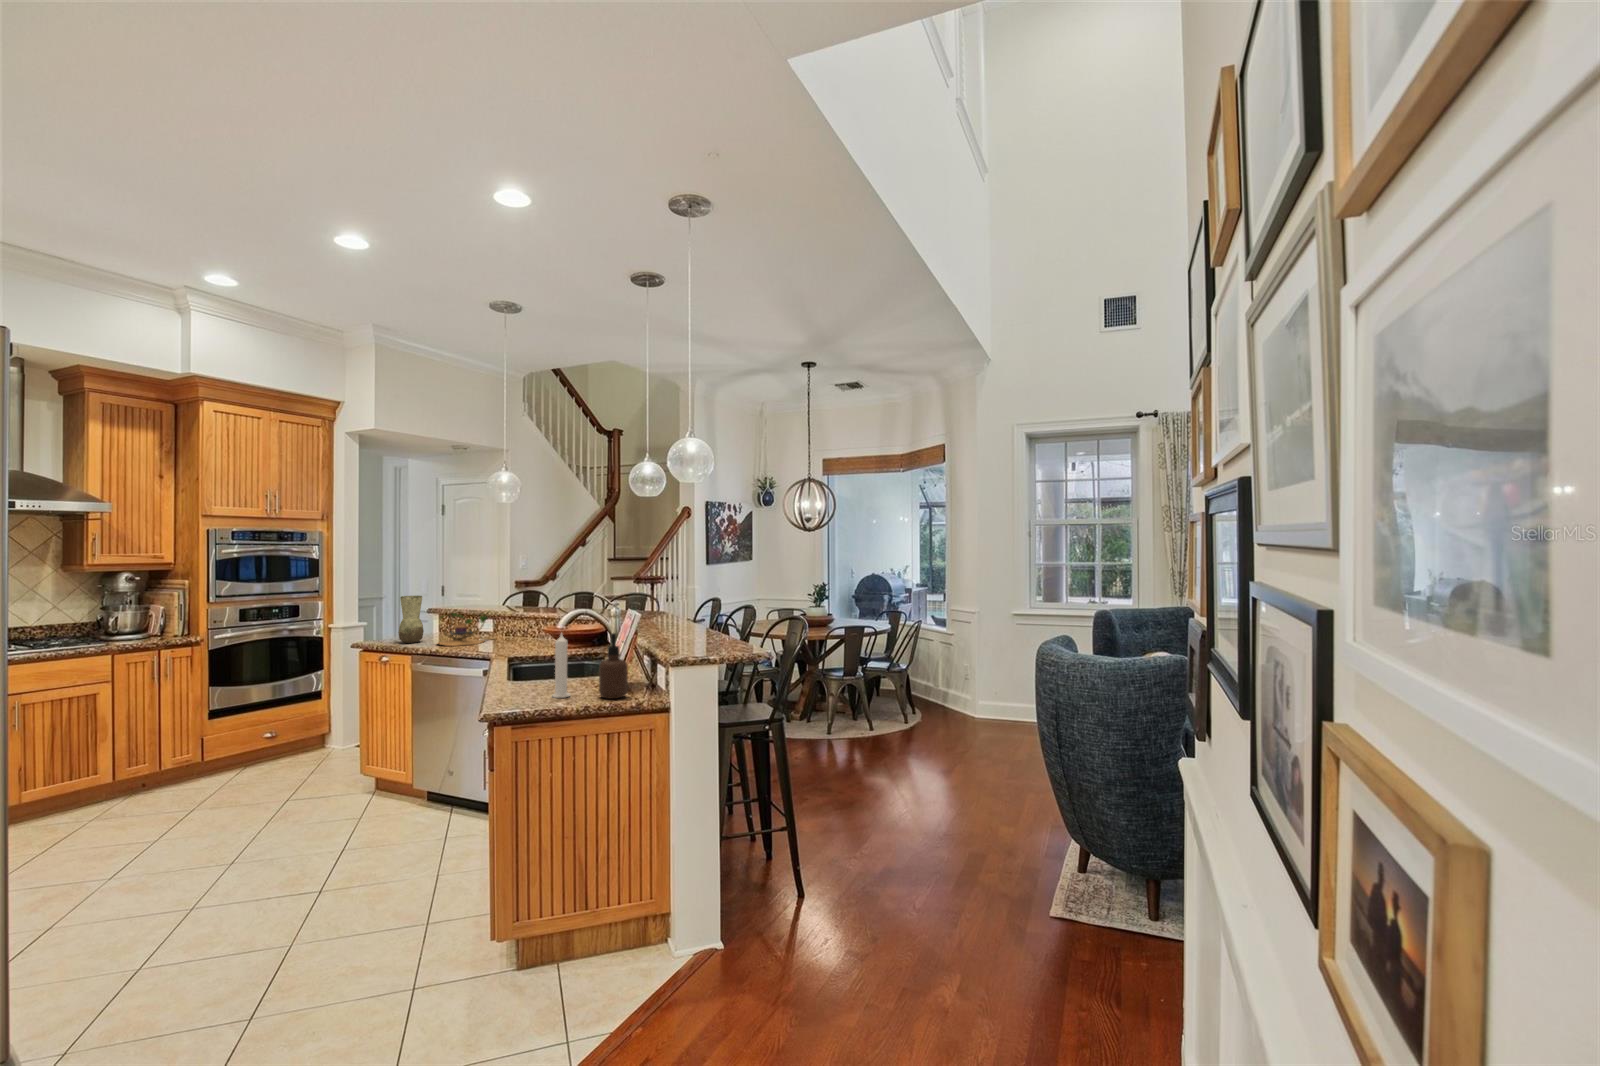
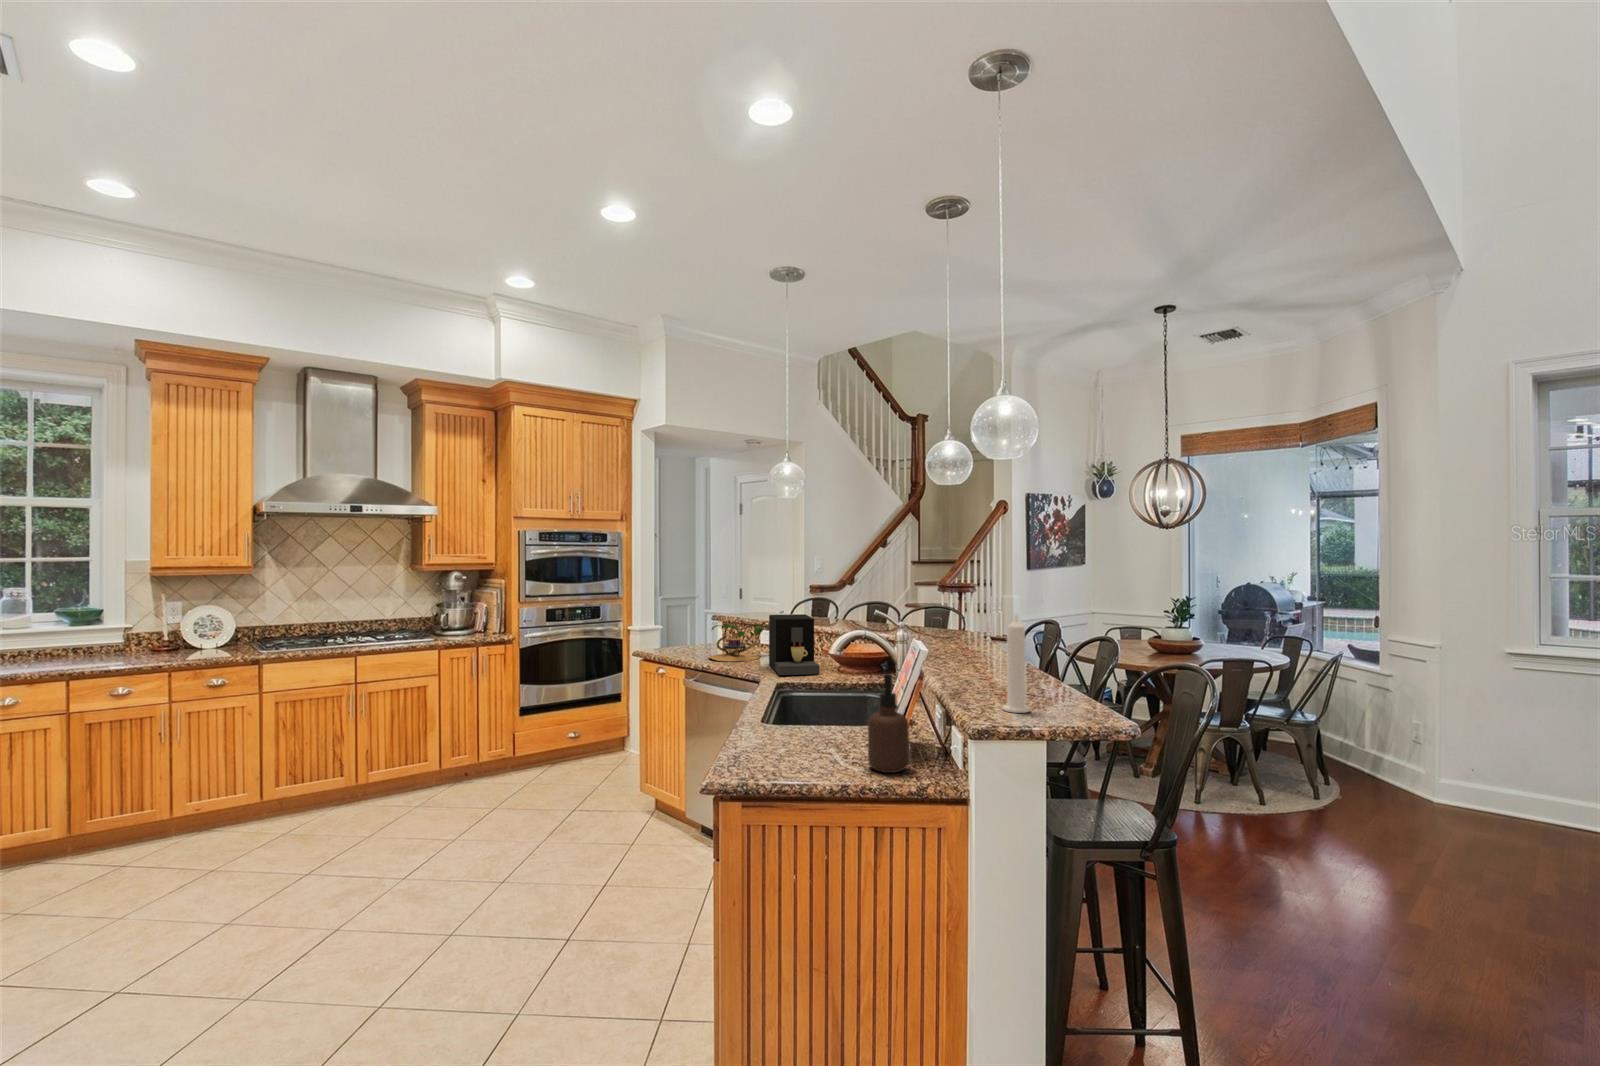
vase: present [398,596,424,643] -> none [674,601,699,654]
coffee maker: none [497,602,545,651] -> present [769,614,820,675]
candle: present [552,633,570,698] -> present [1002,614,1031,713]

